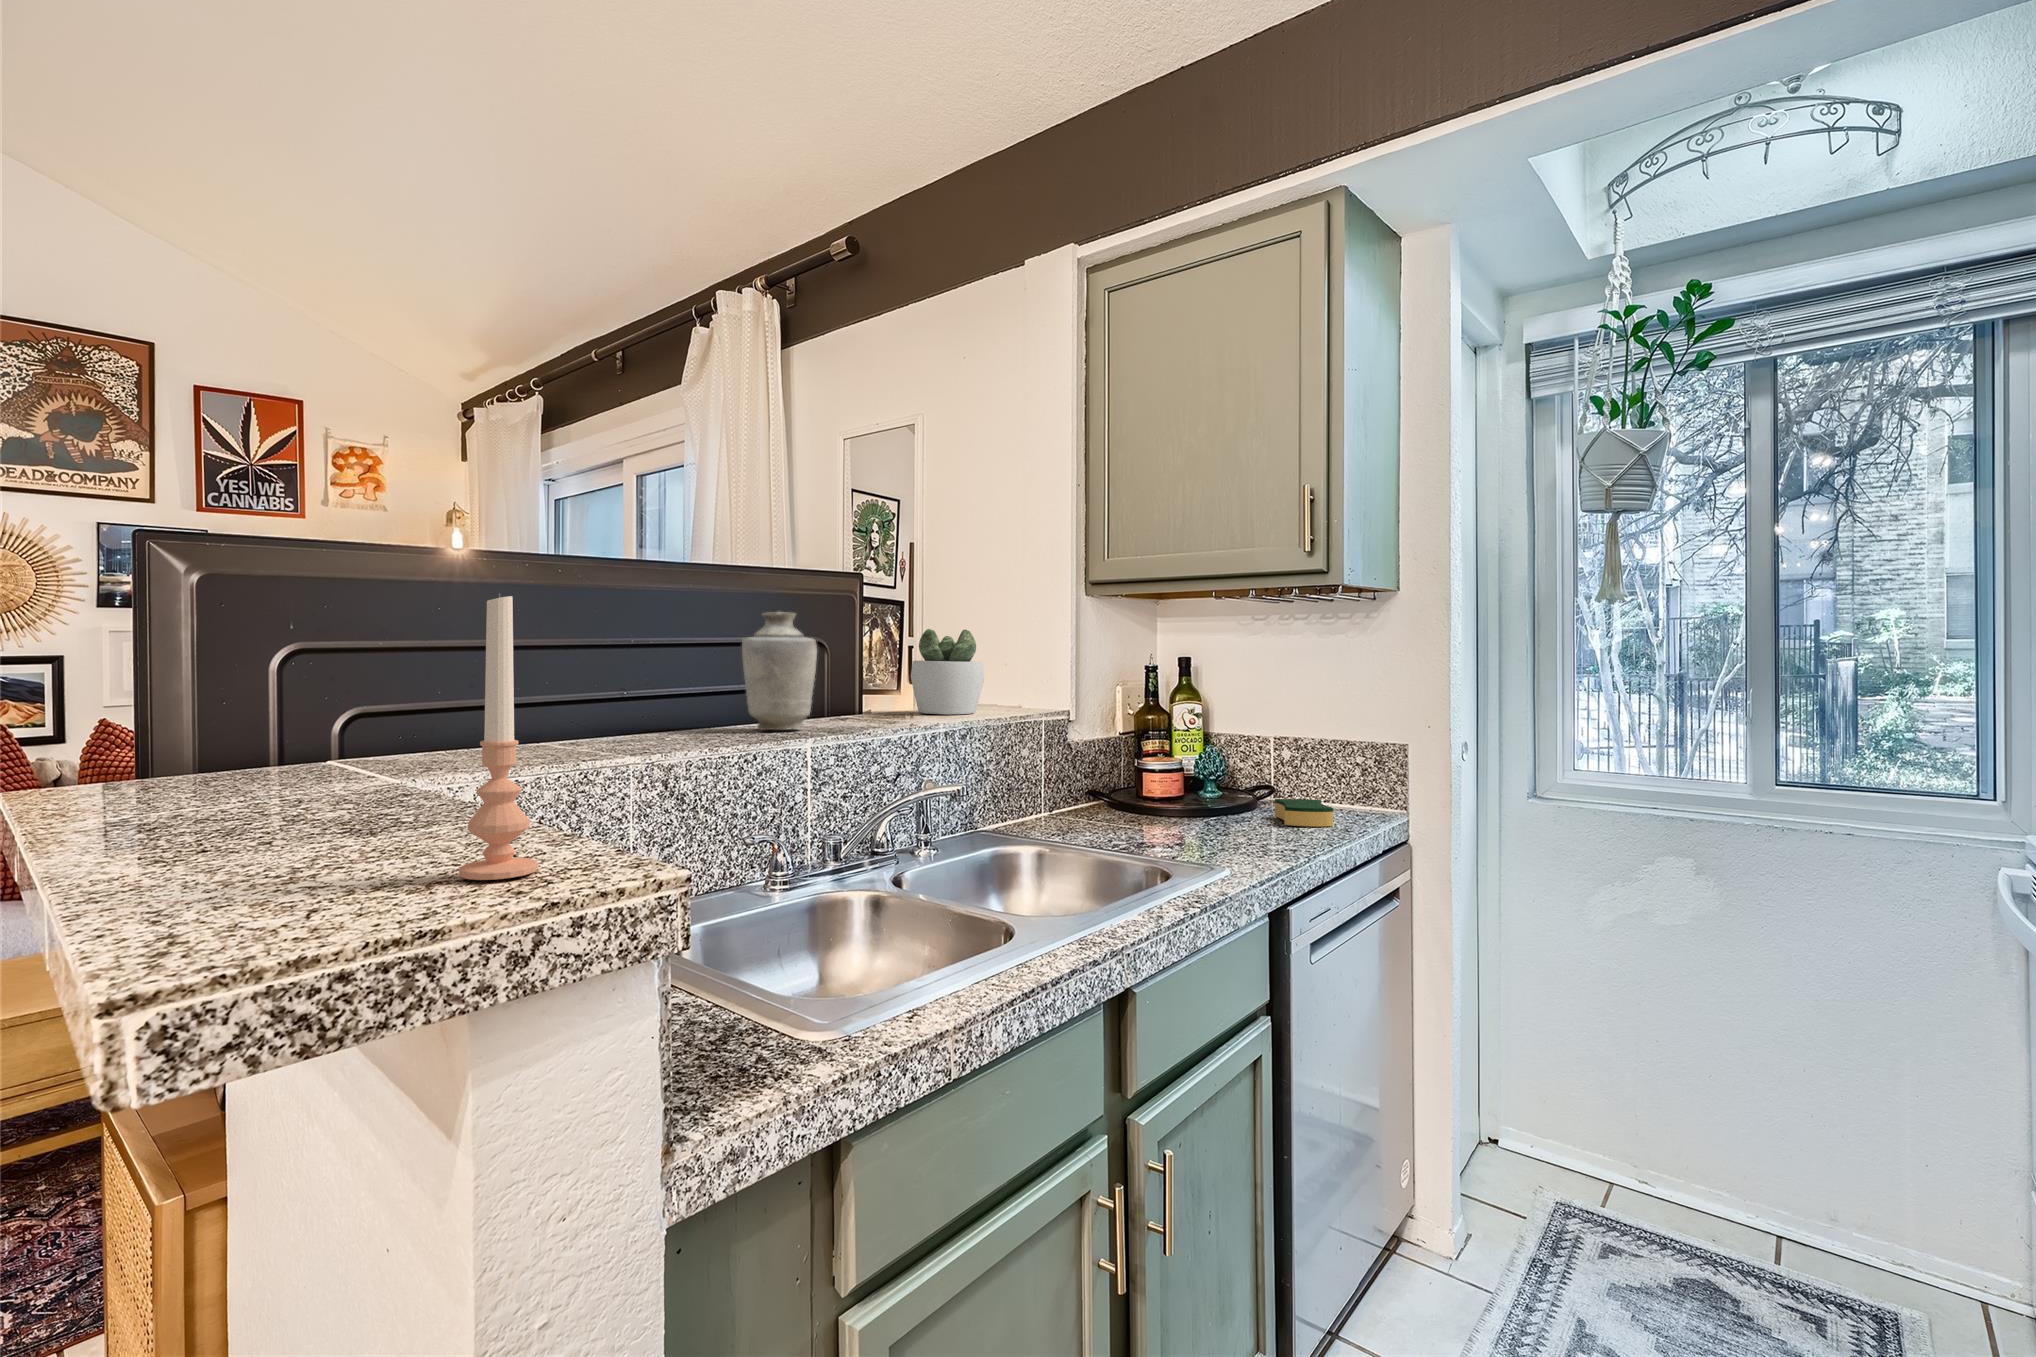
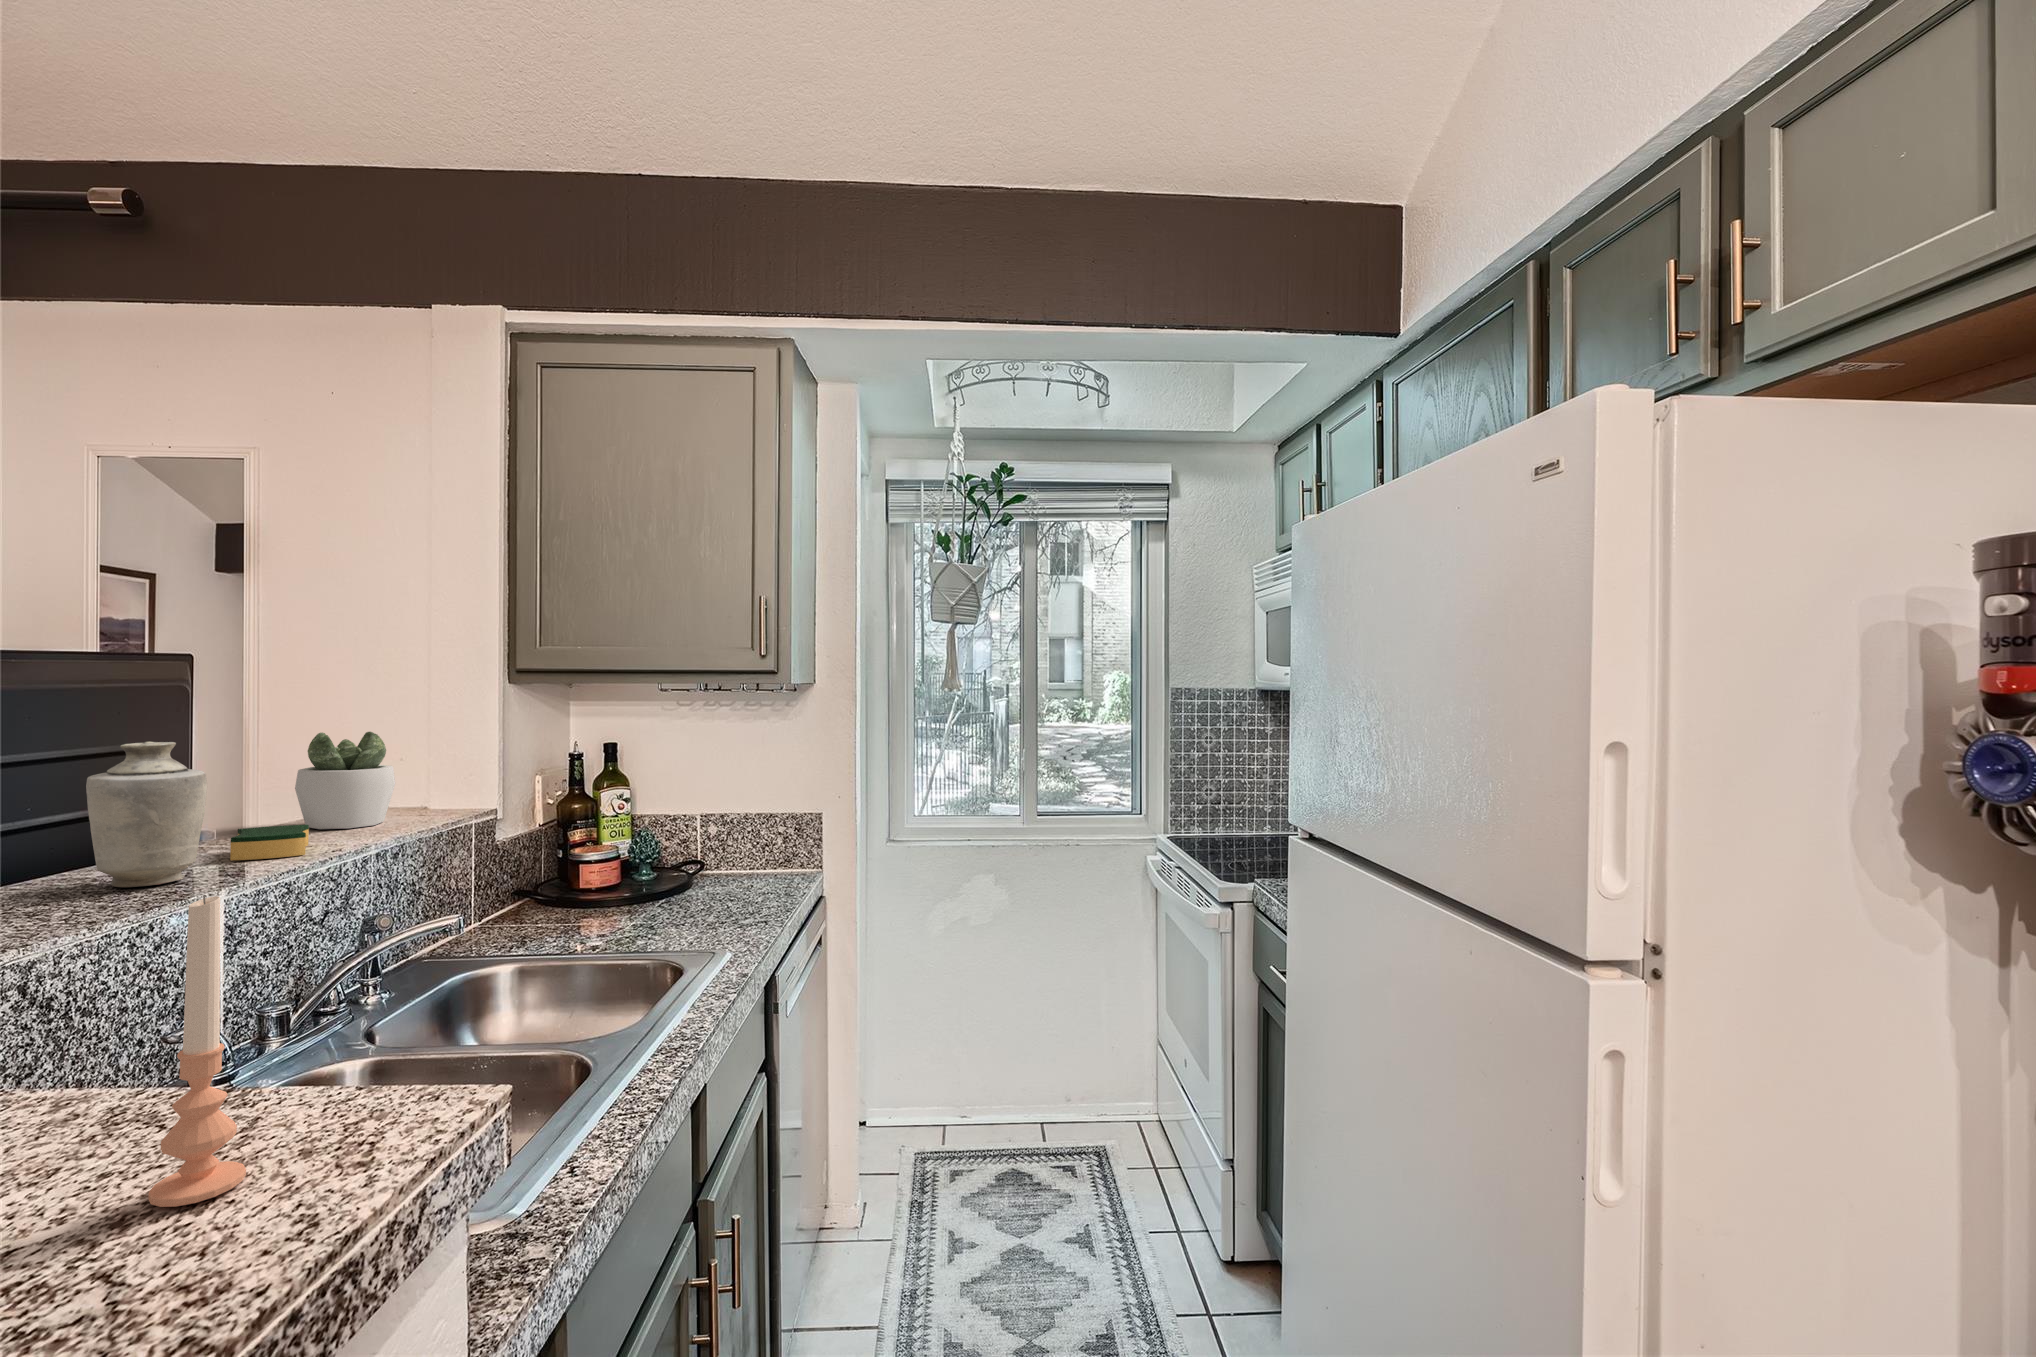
sponge: present [1275,799,1333,827] -> present [230,825,309,861]

